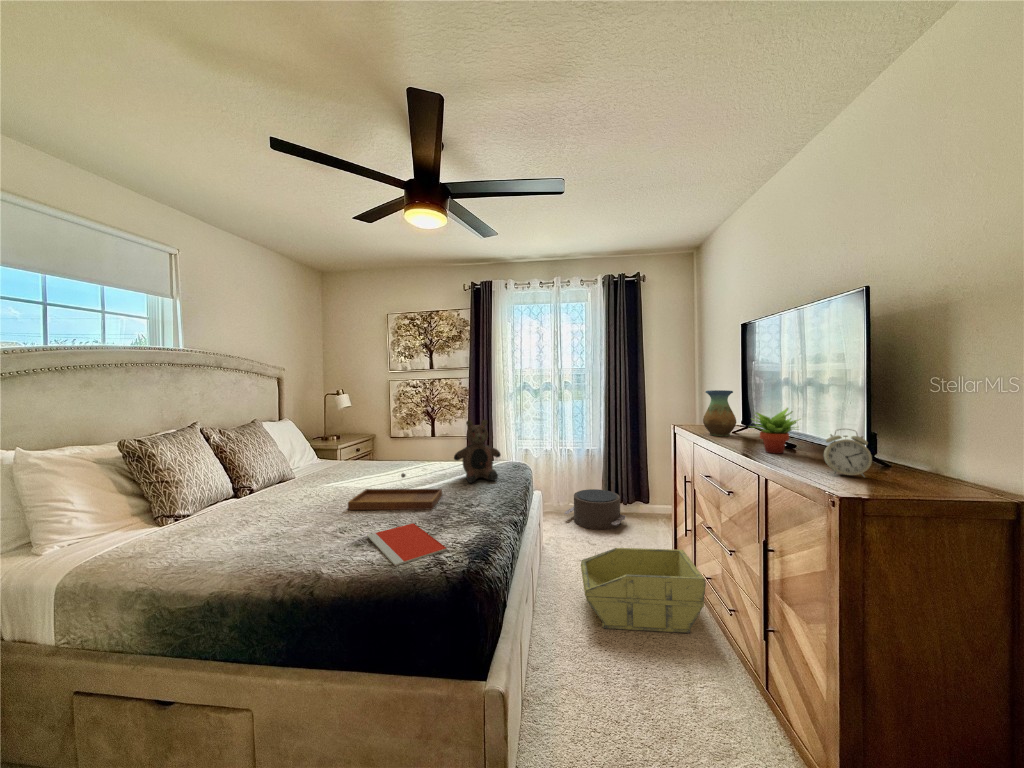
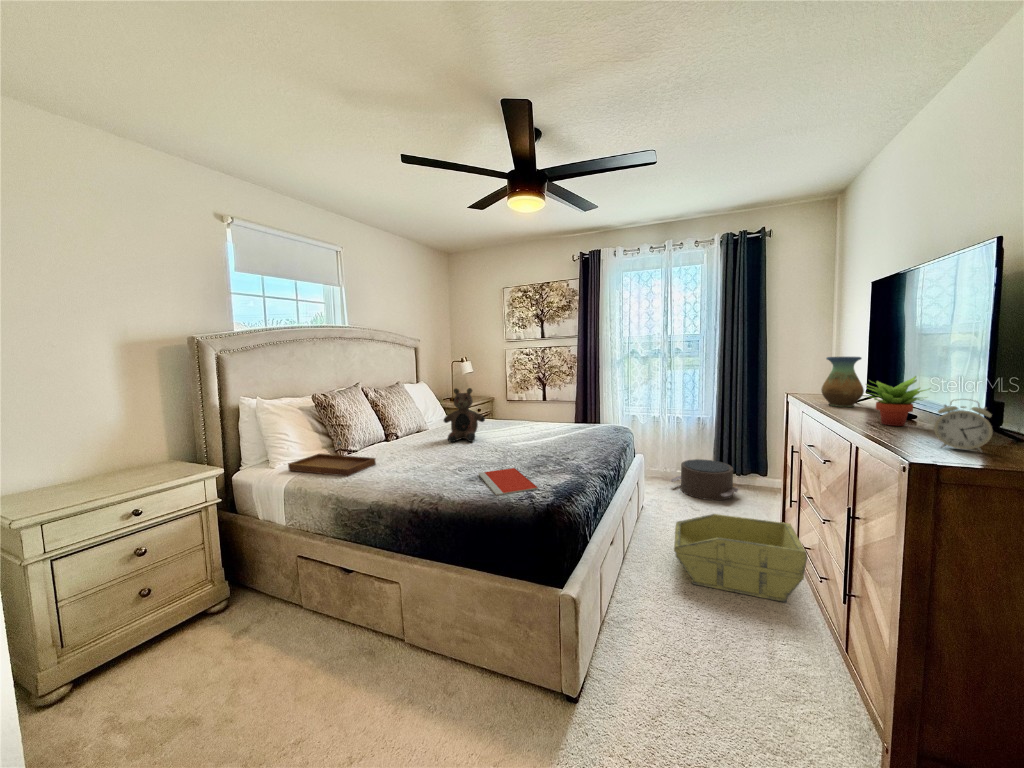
teddy bear: present [454,420,501,483] -> present [444,388,485,442]
tray: present [348,473,442,510] -> present [288,441,376,476]

